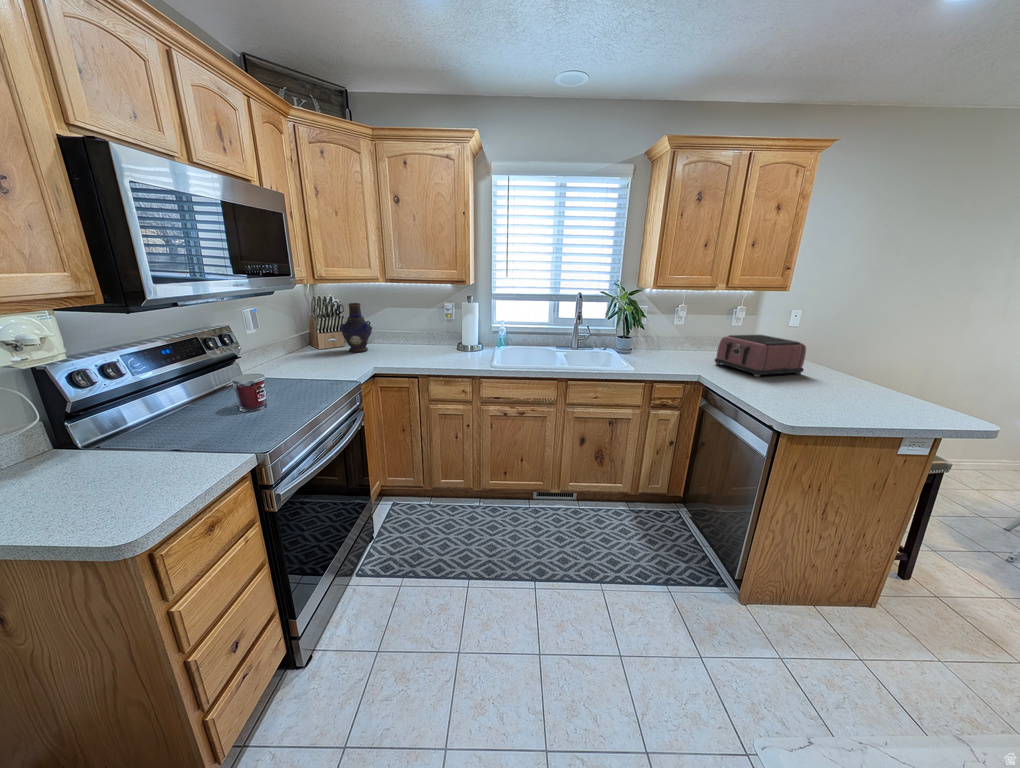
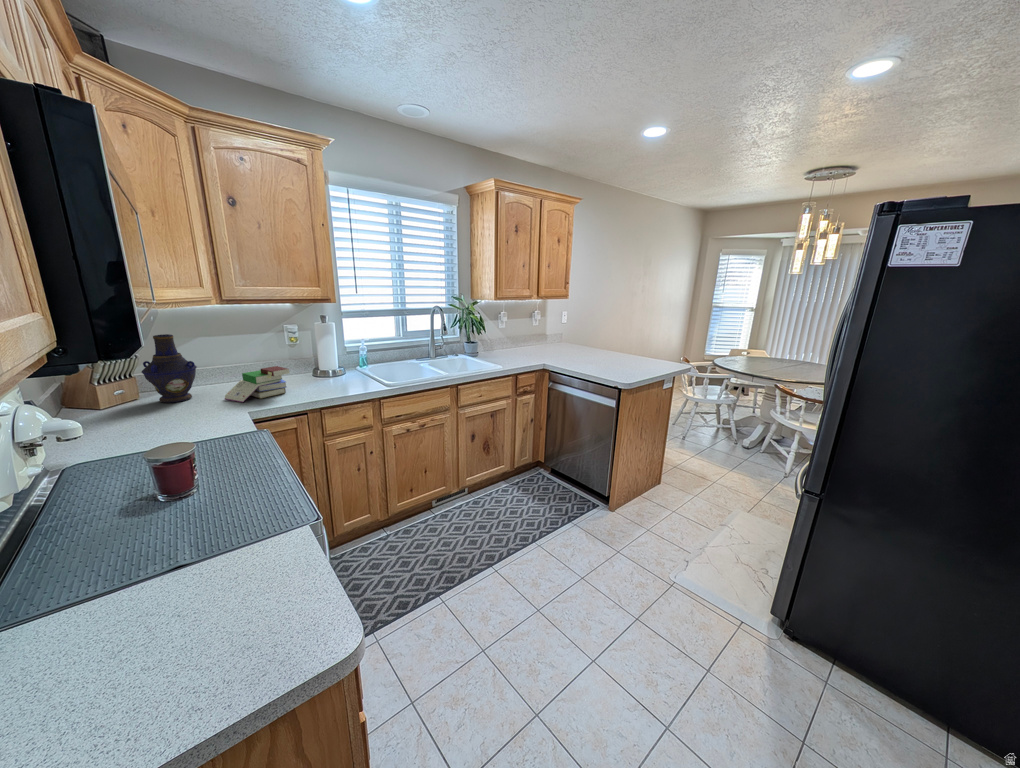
book: none [378,335,420,360] -> present [225,366,289,402]
toaster: present [715,335,806,377] -> none [541,331,592,360]

